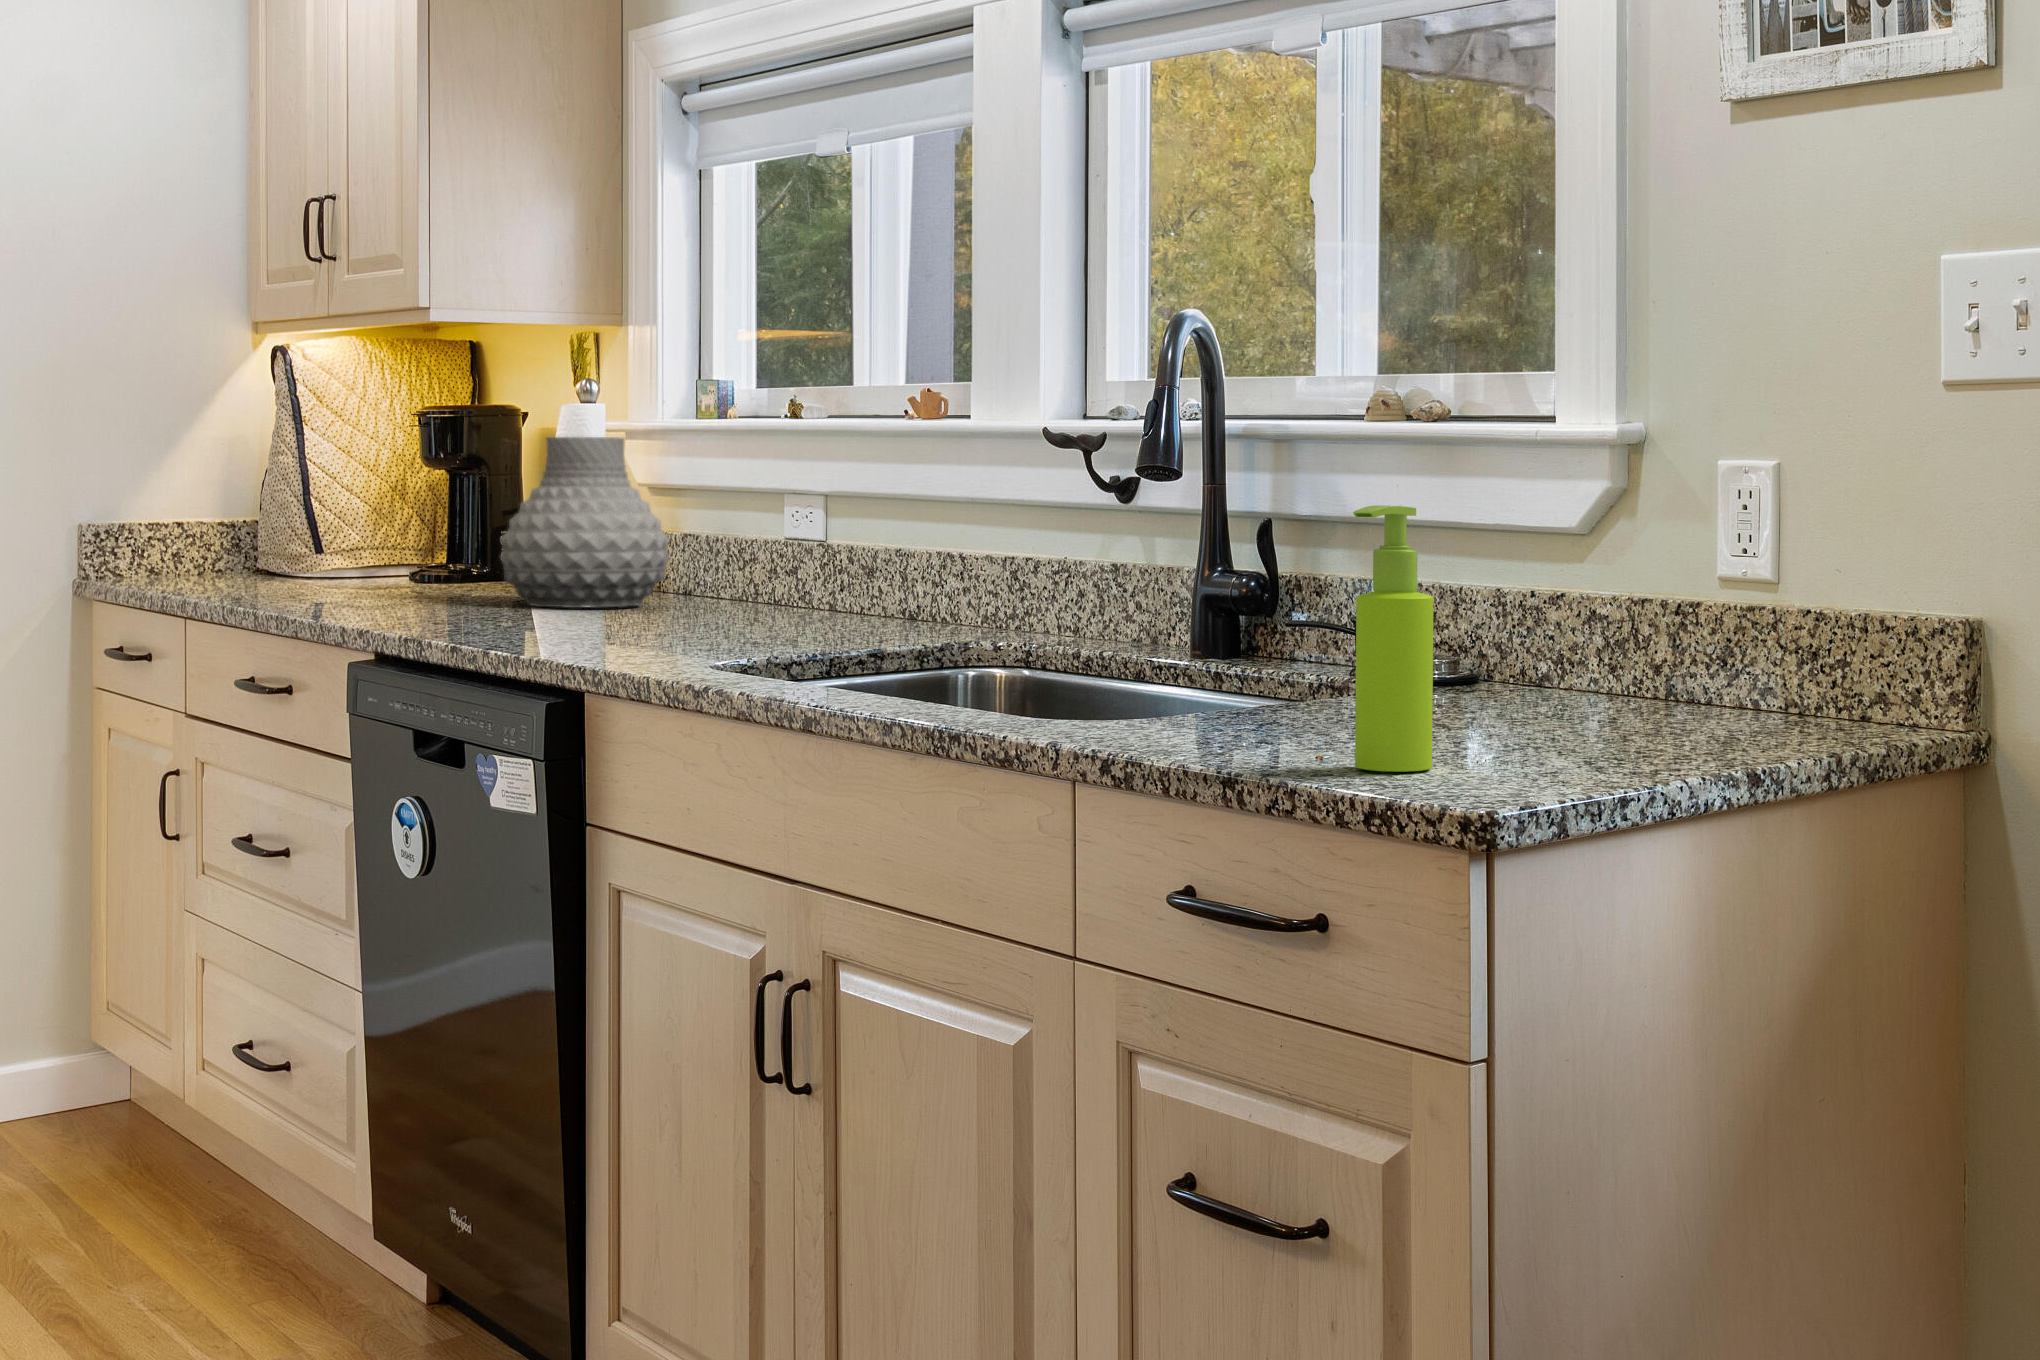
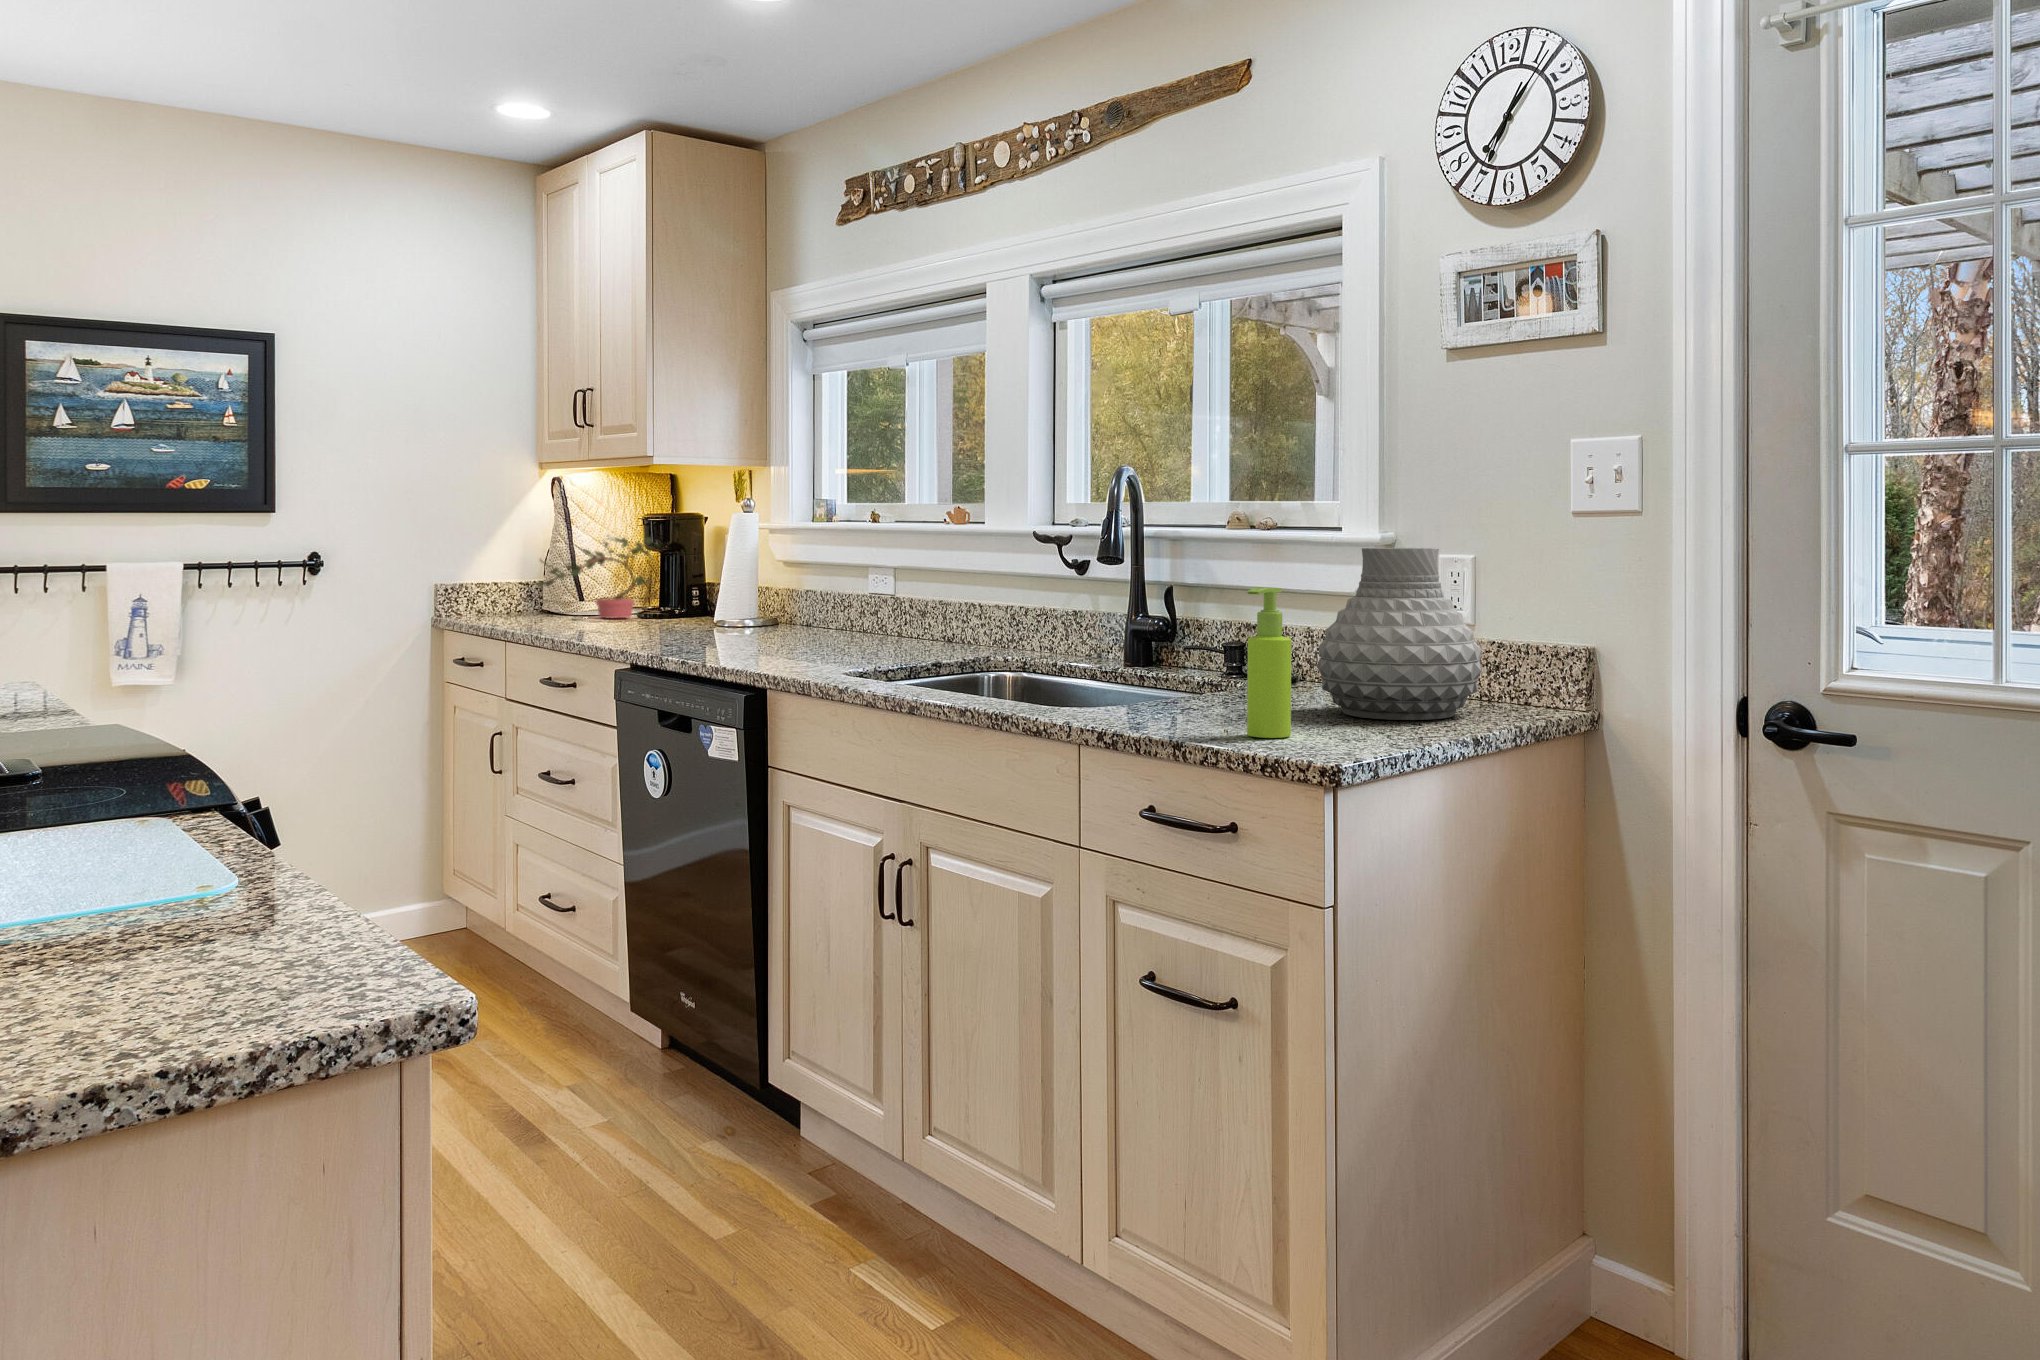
vase: present [500,437,670,608] -> present [1317,548,1482,720]
potted plant: none [243,438,457,580] -> present [539,537,653,619]

